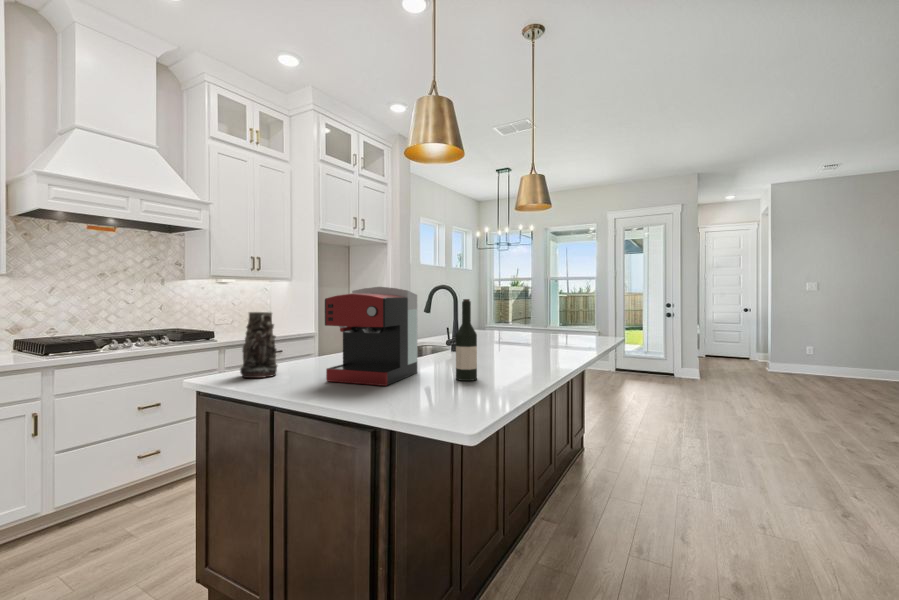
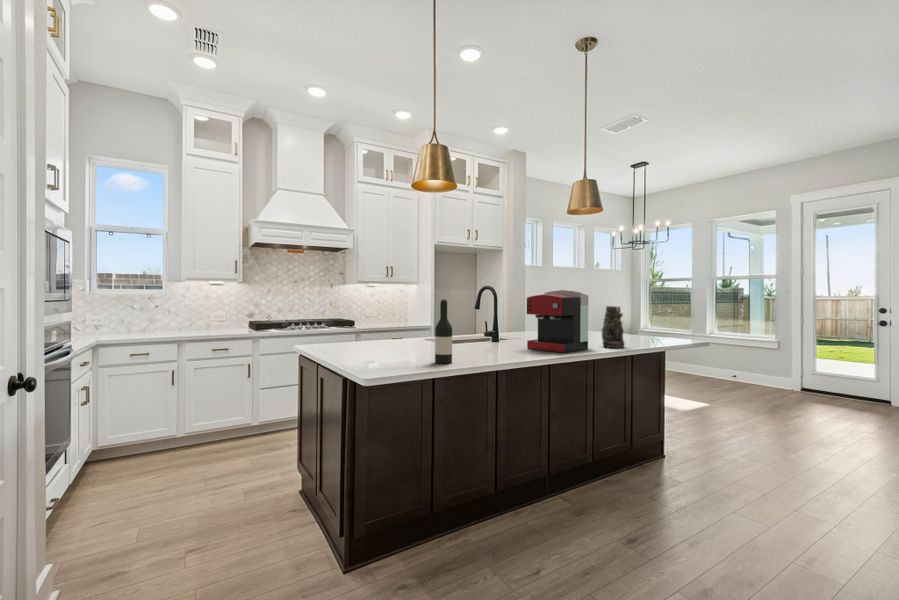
coffee maker: present [325,287,417,386] -> present [527,290,588,353]
vase: present [240,312,277,378] -> present [602,306,625,348]

